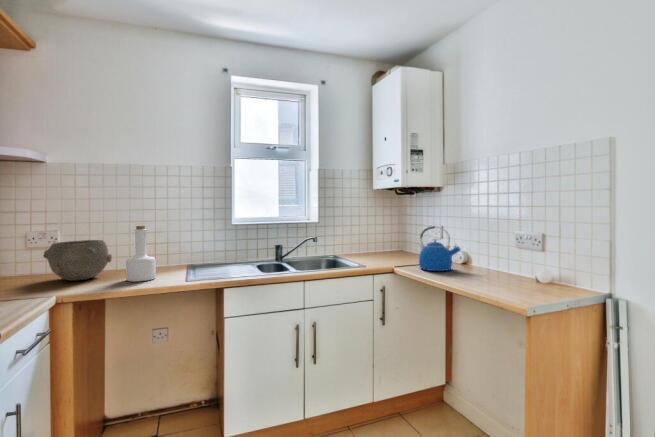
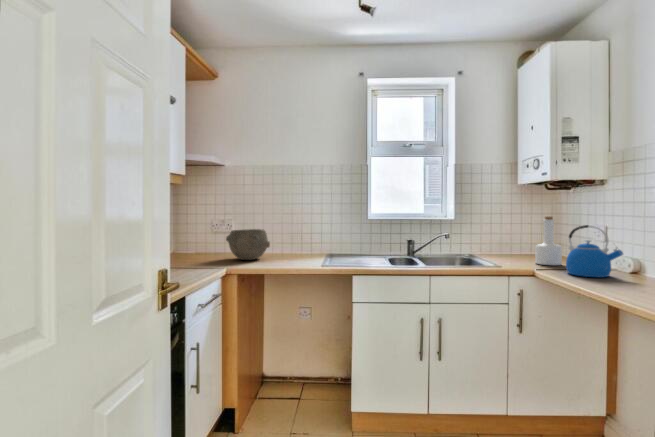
bottle: present [126,226,156,282] -> present [535,217,562,265]

